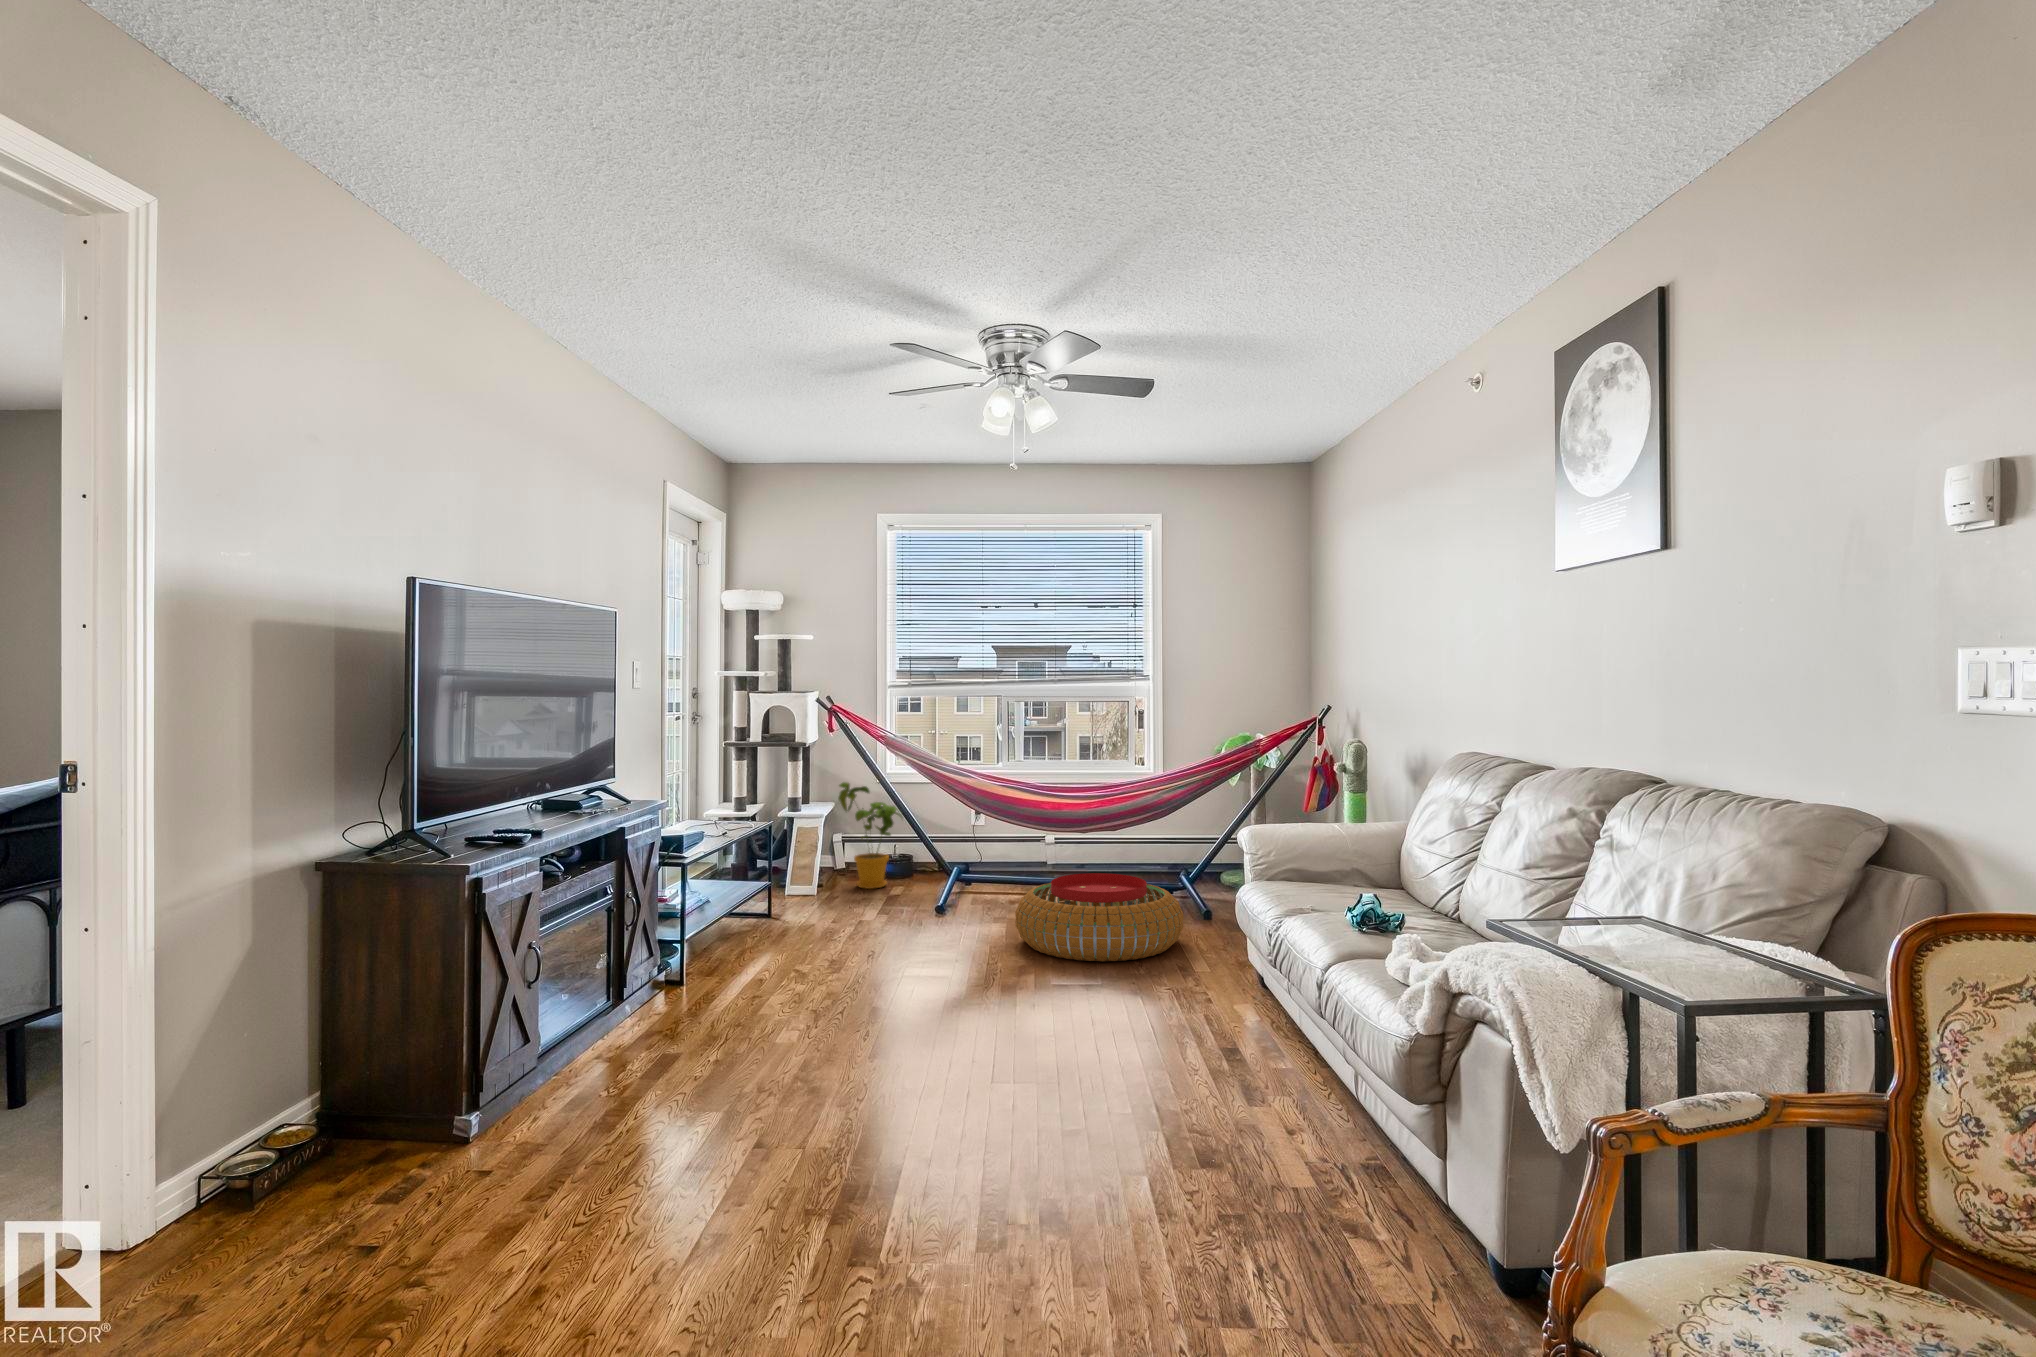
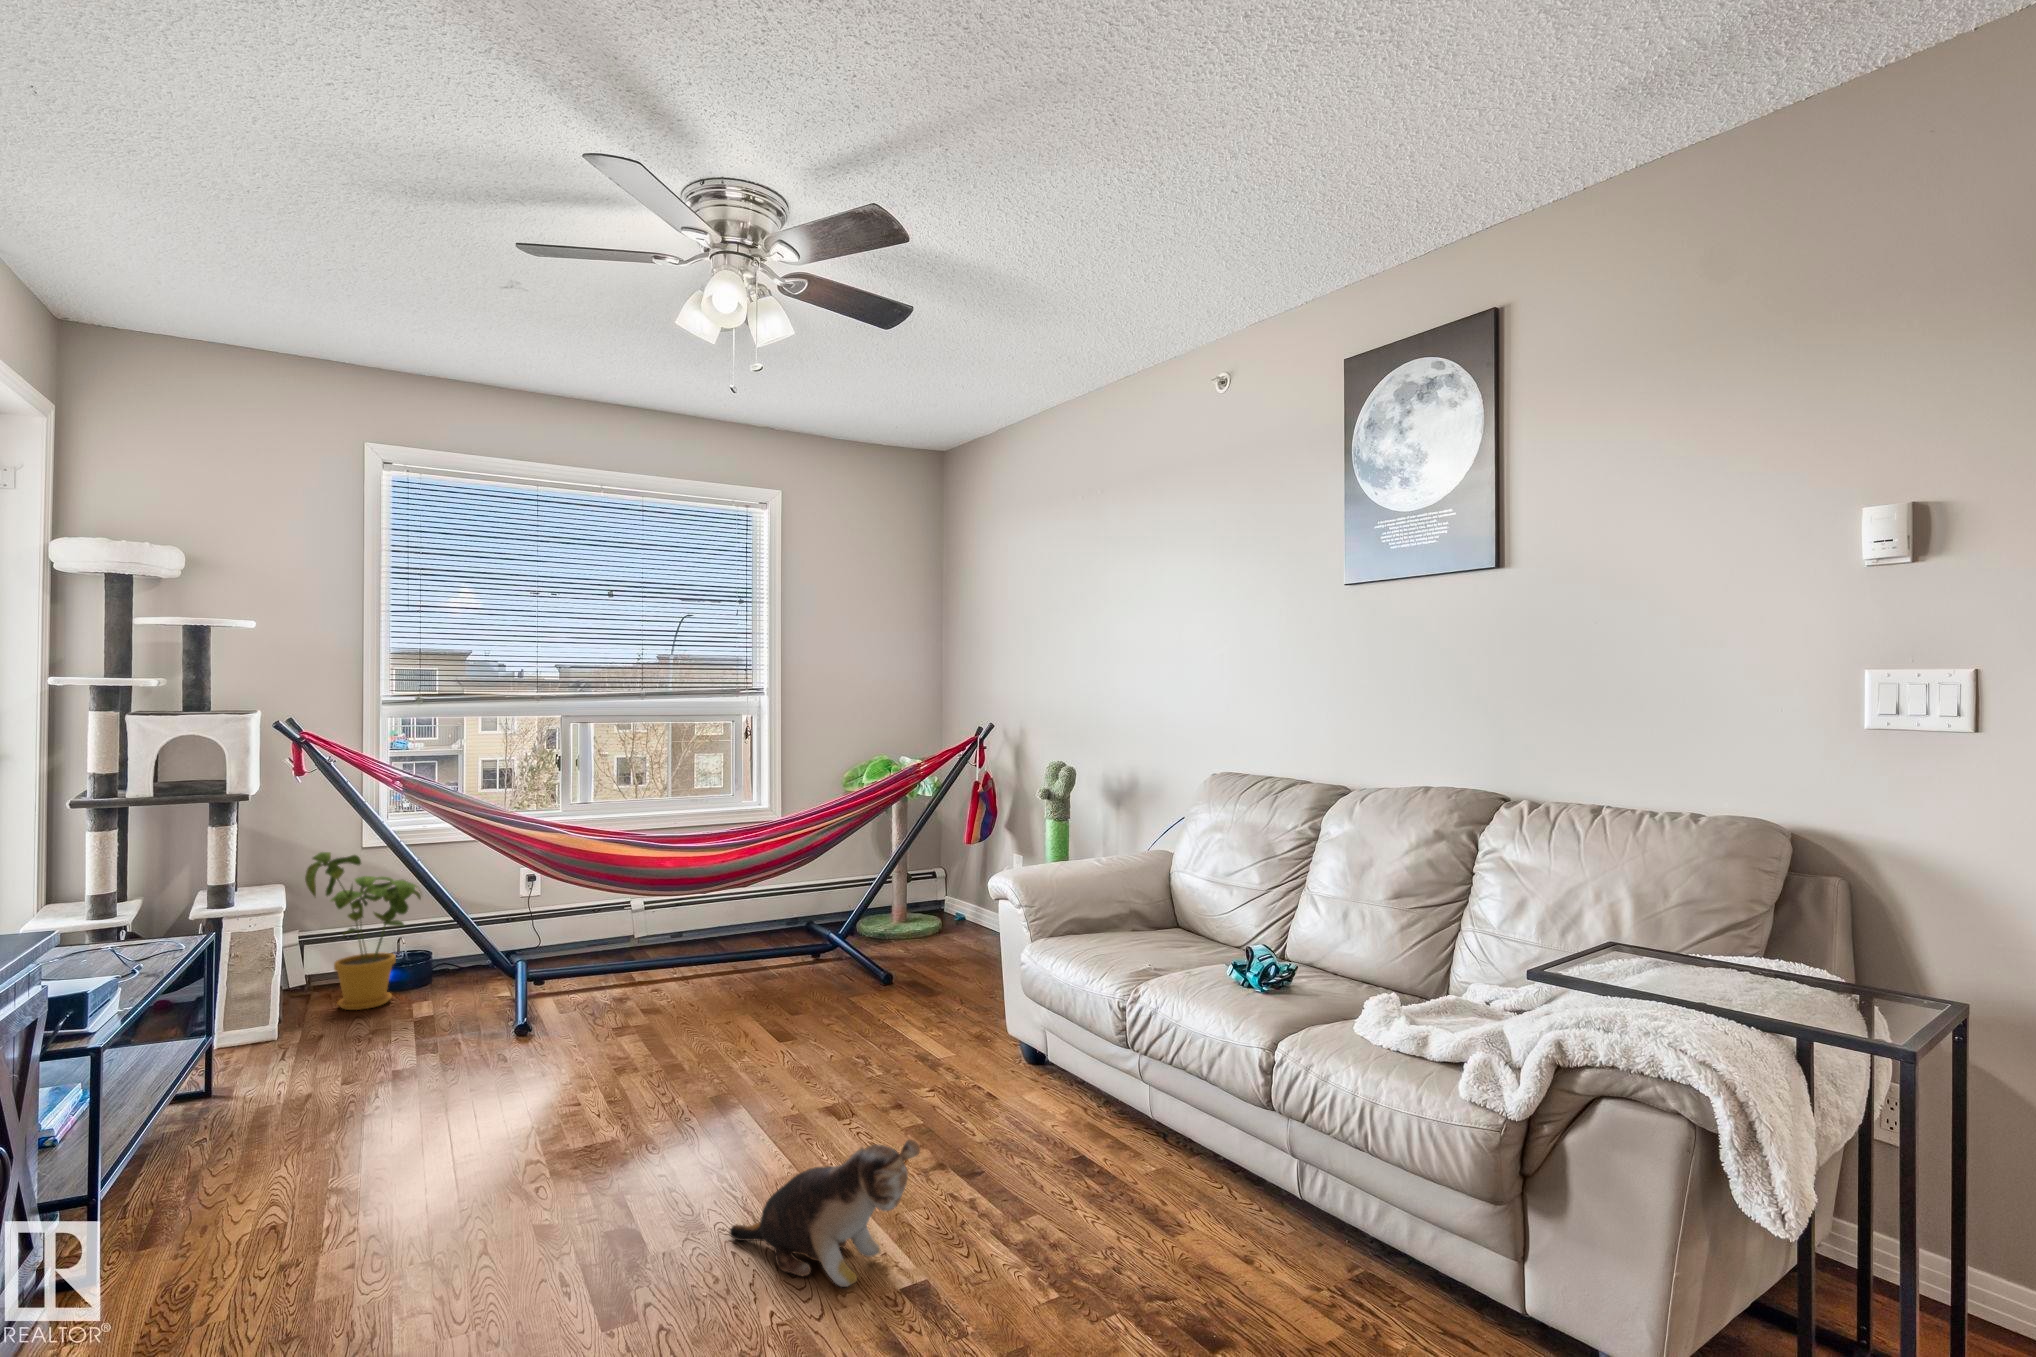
pouf: present [1015,873,1184,961] -> none [670,944,896,1072]
plush toy: none [957,980,1042,1068] -> present [730,1139,920,1287]

